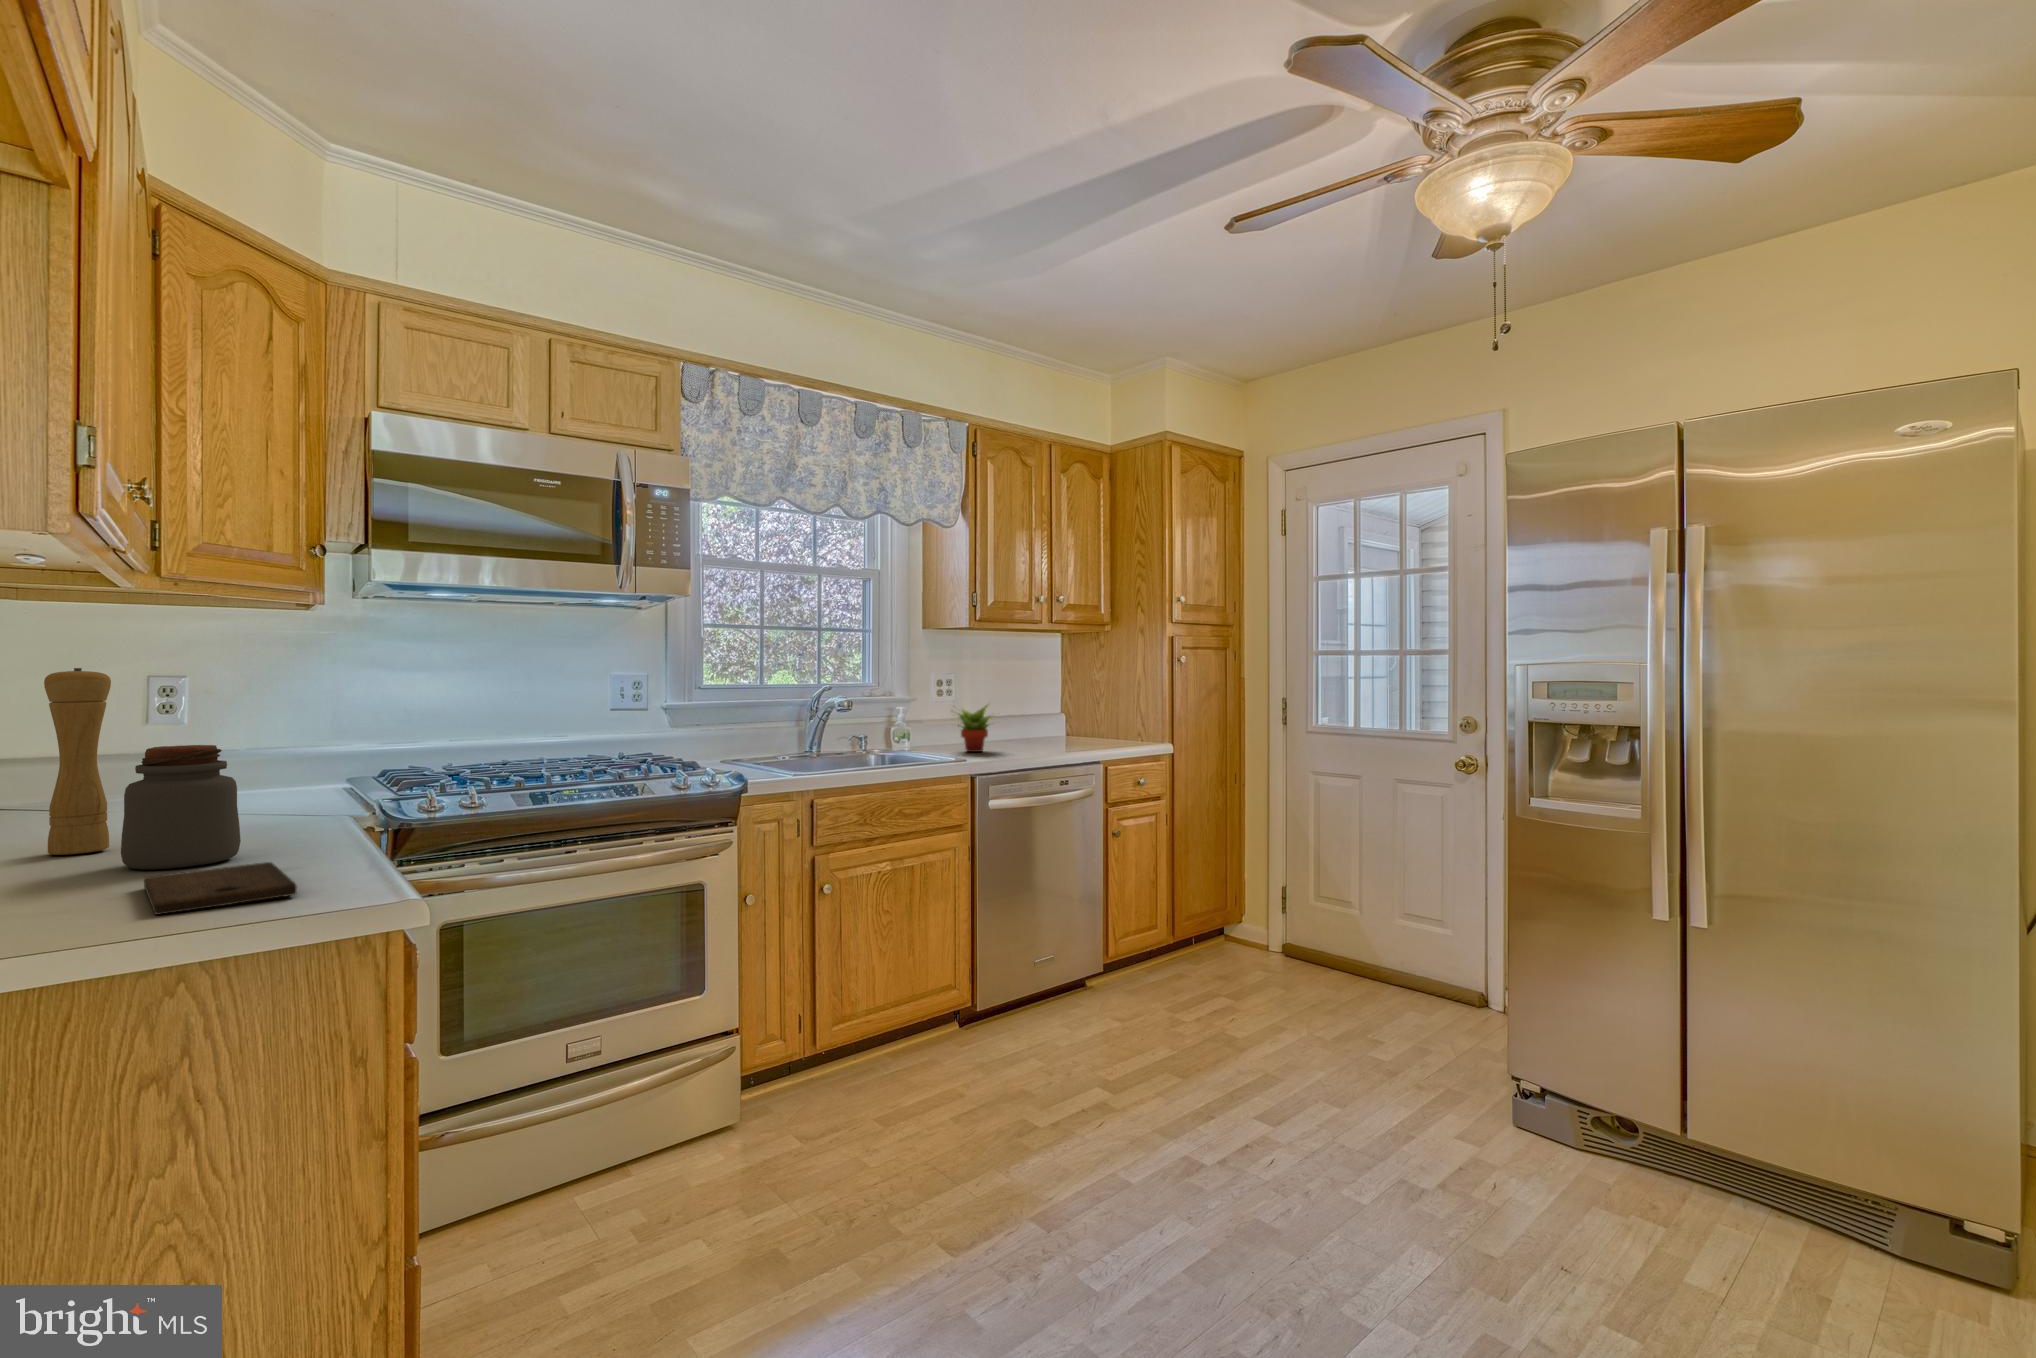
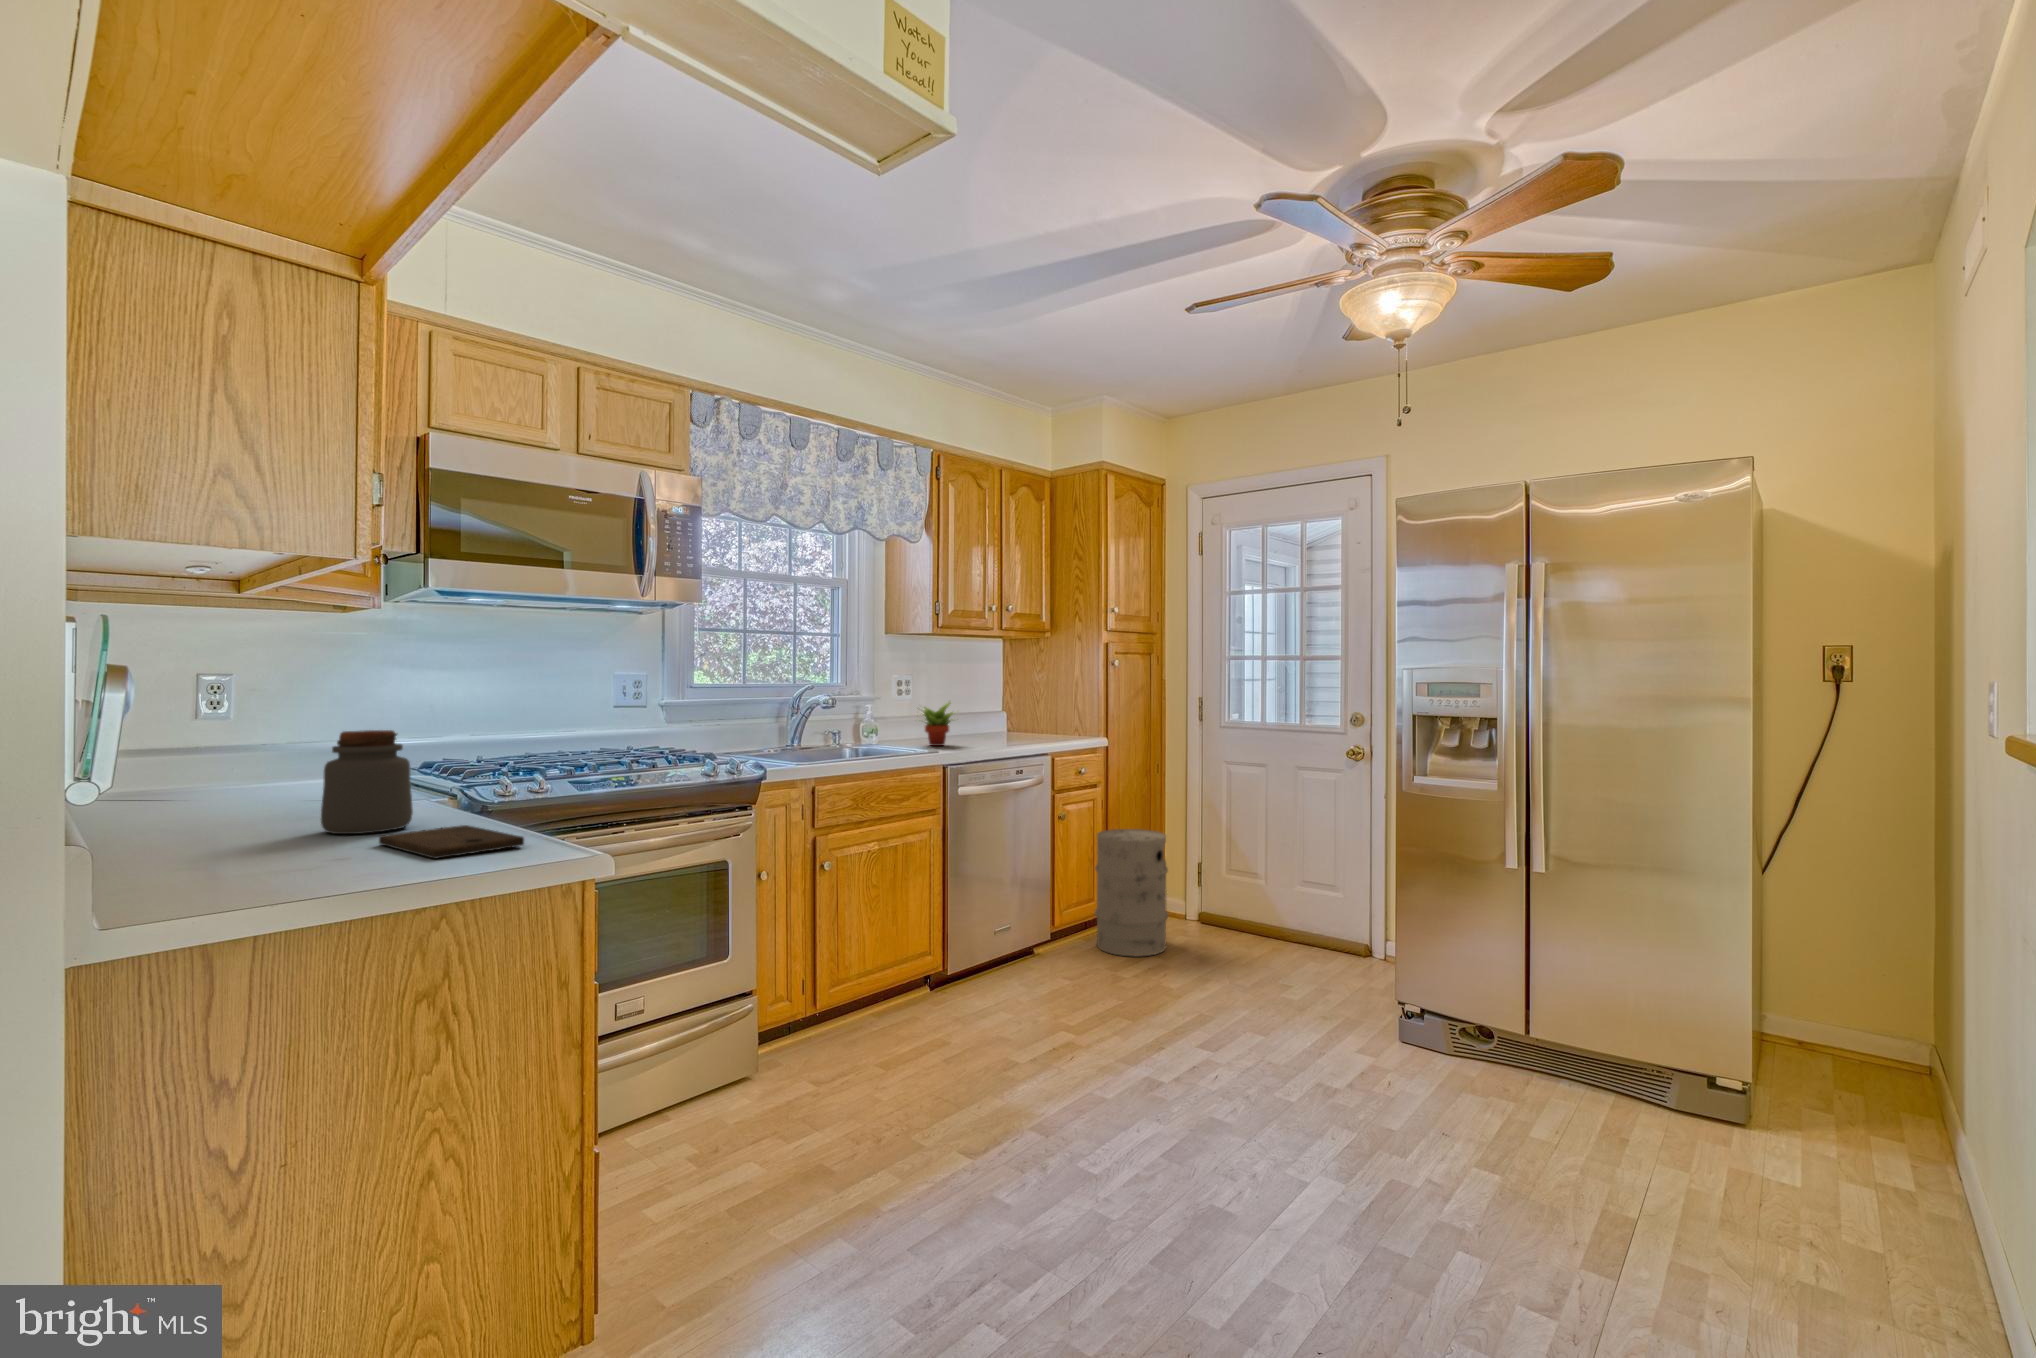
pepper mill: present [44,668,111,855] -> none [224,664,277,827]
trash can: none [1155,847,1240,994] -> present [1095,829,1168,956]

